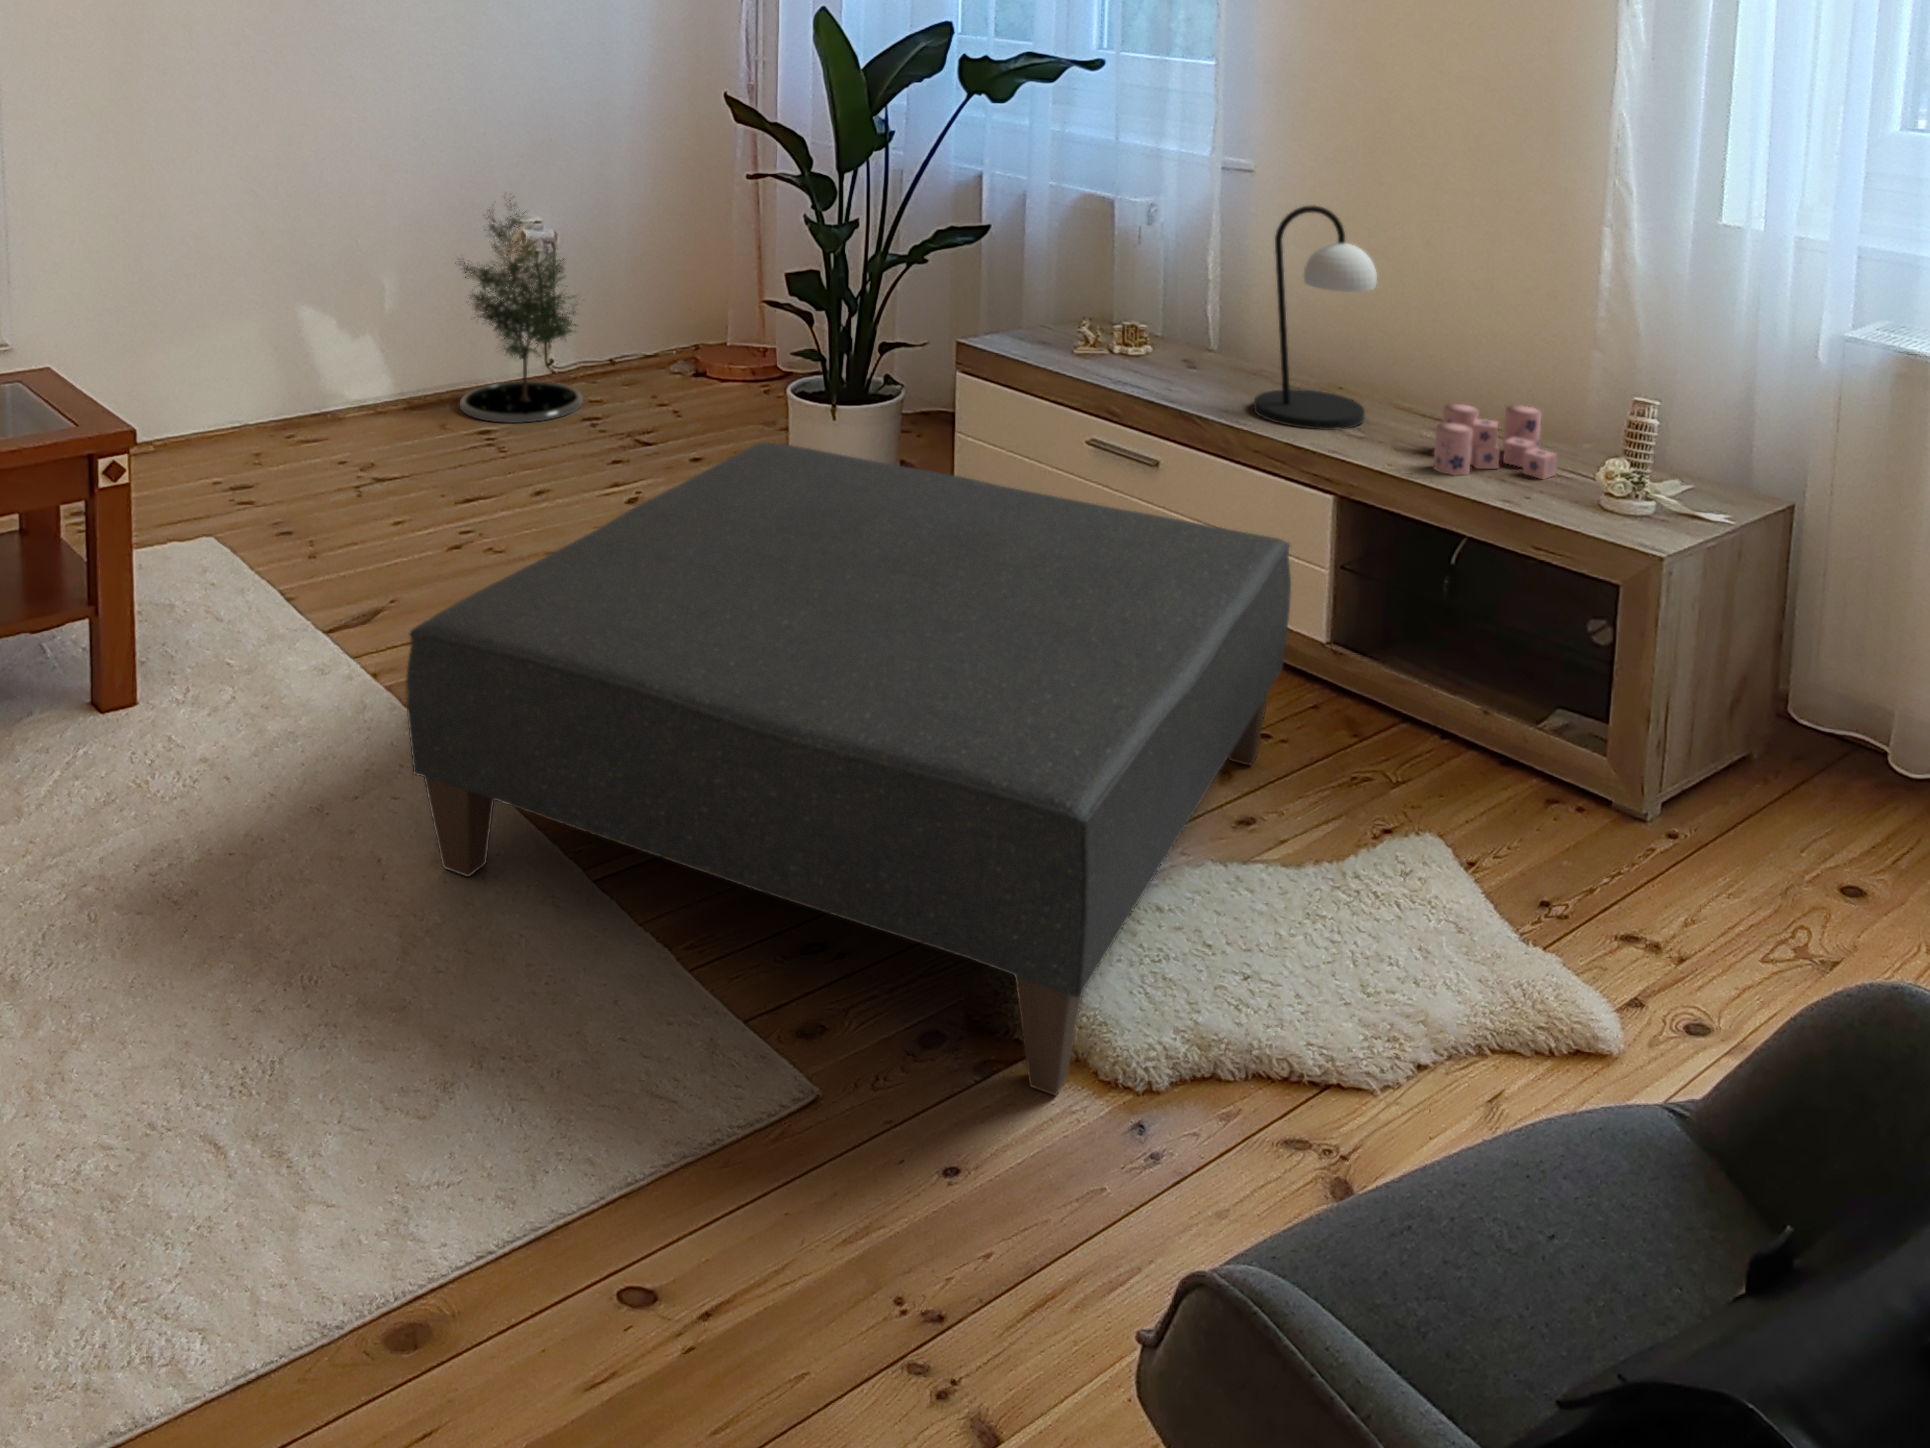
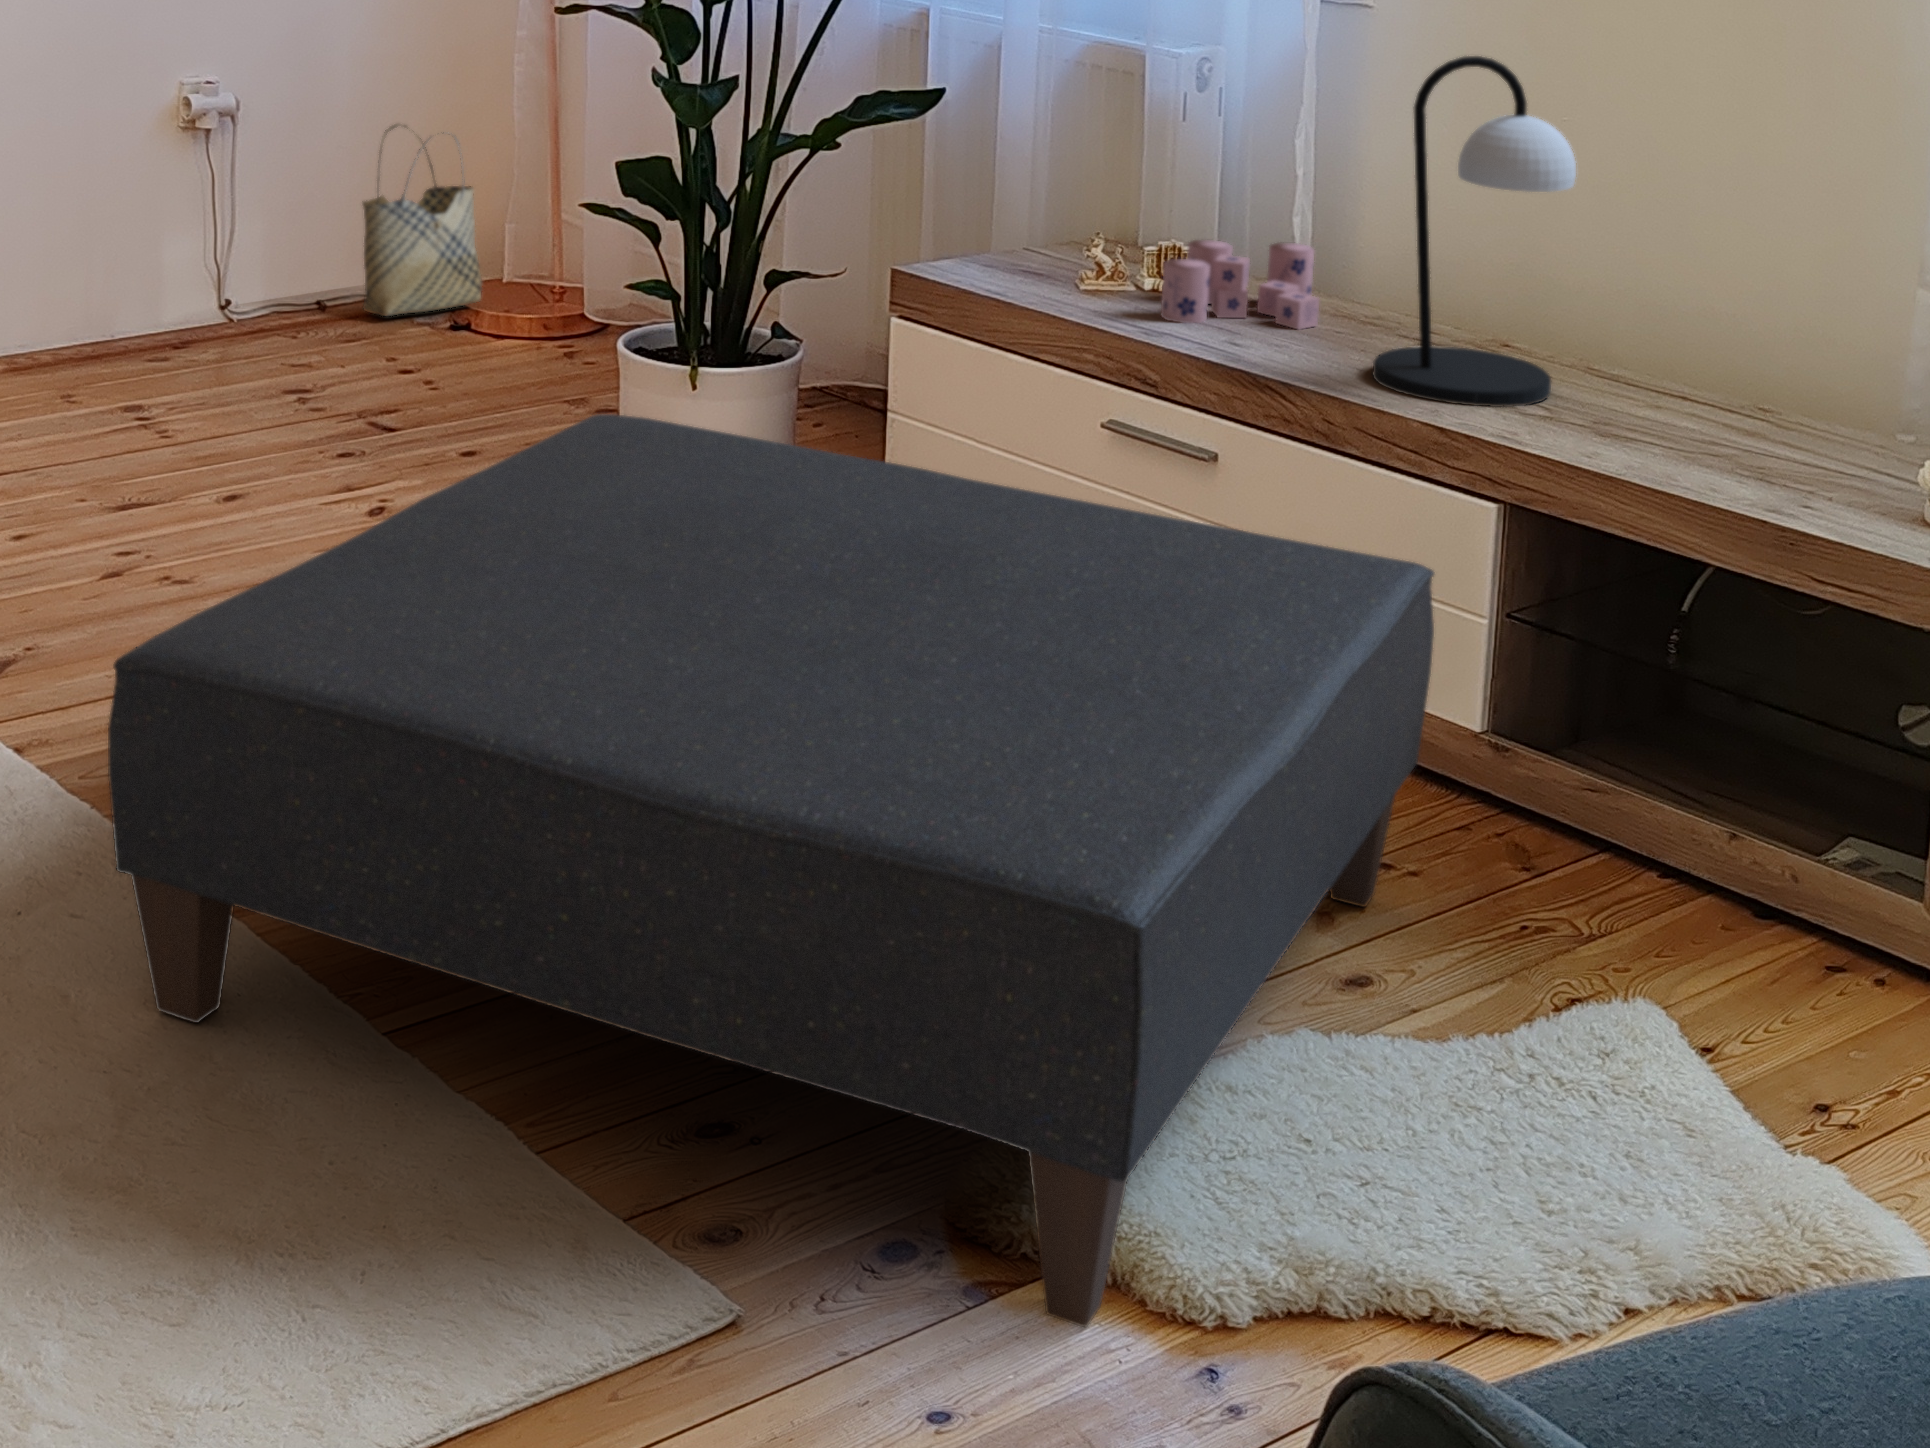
potted tree: present [459,200,583,423] -> none [81,31,286,396]
woven basket: none [638,246,715,368] -> present [363,124,482,316]
candle: present [1434,404,1557,479] -> present [1161,240,1319,329]

